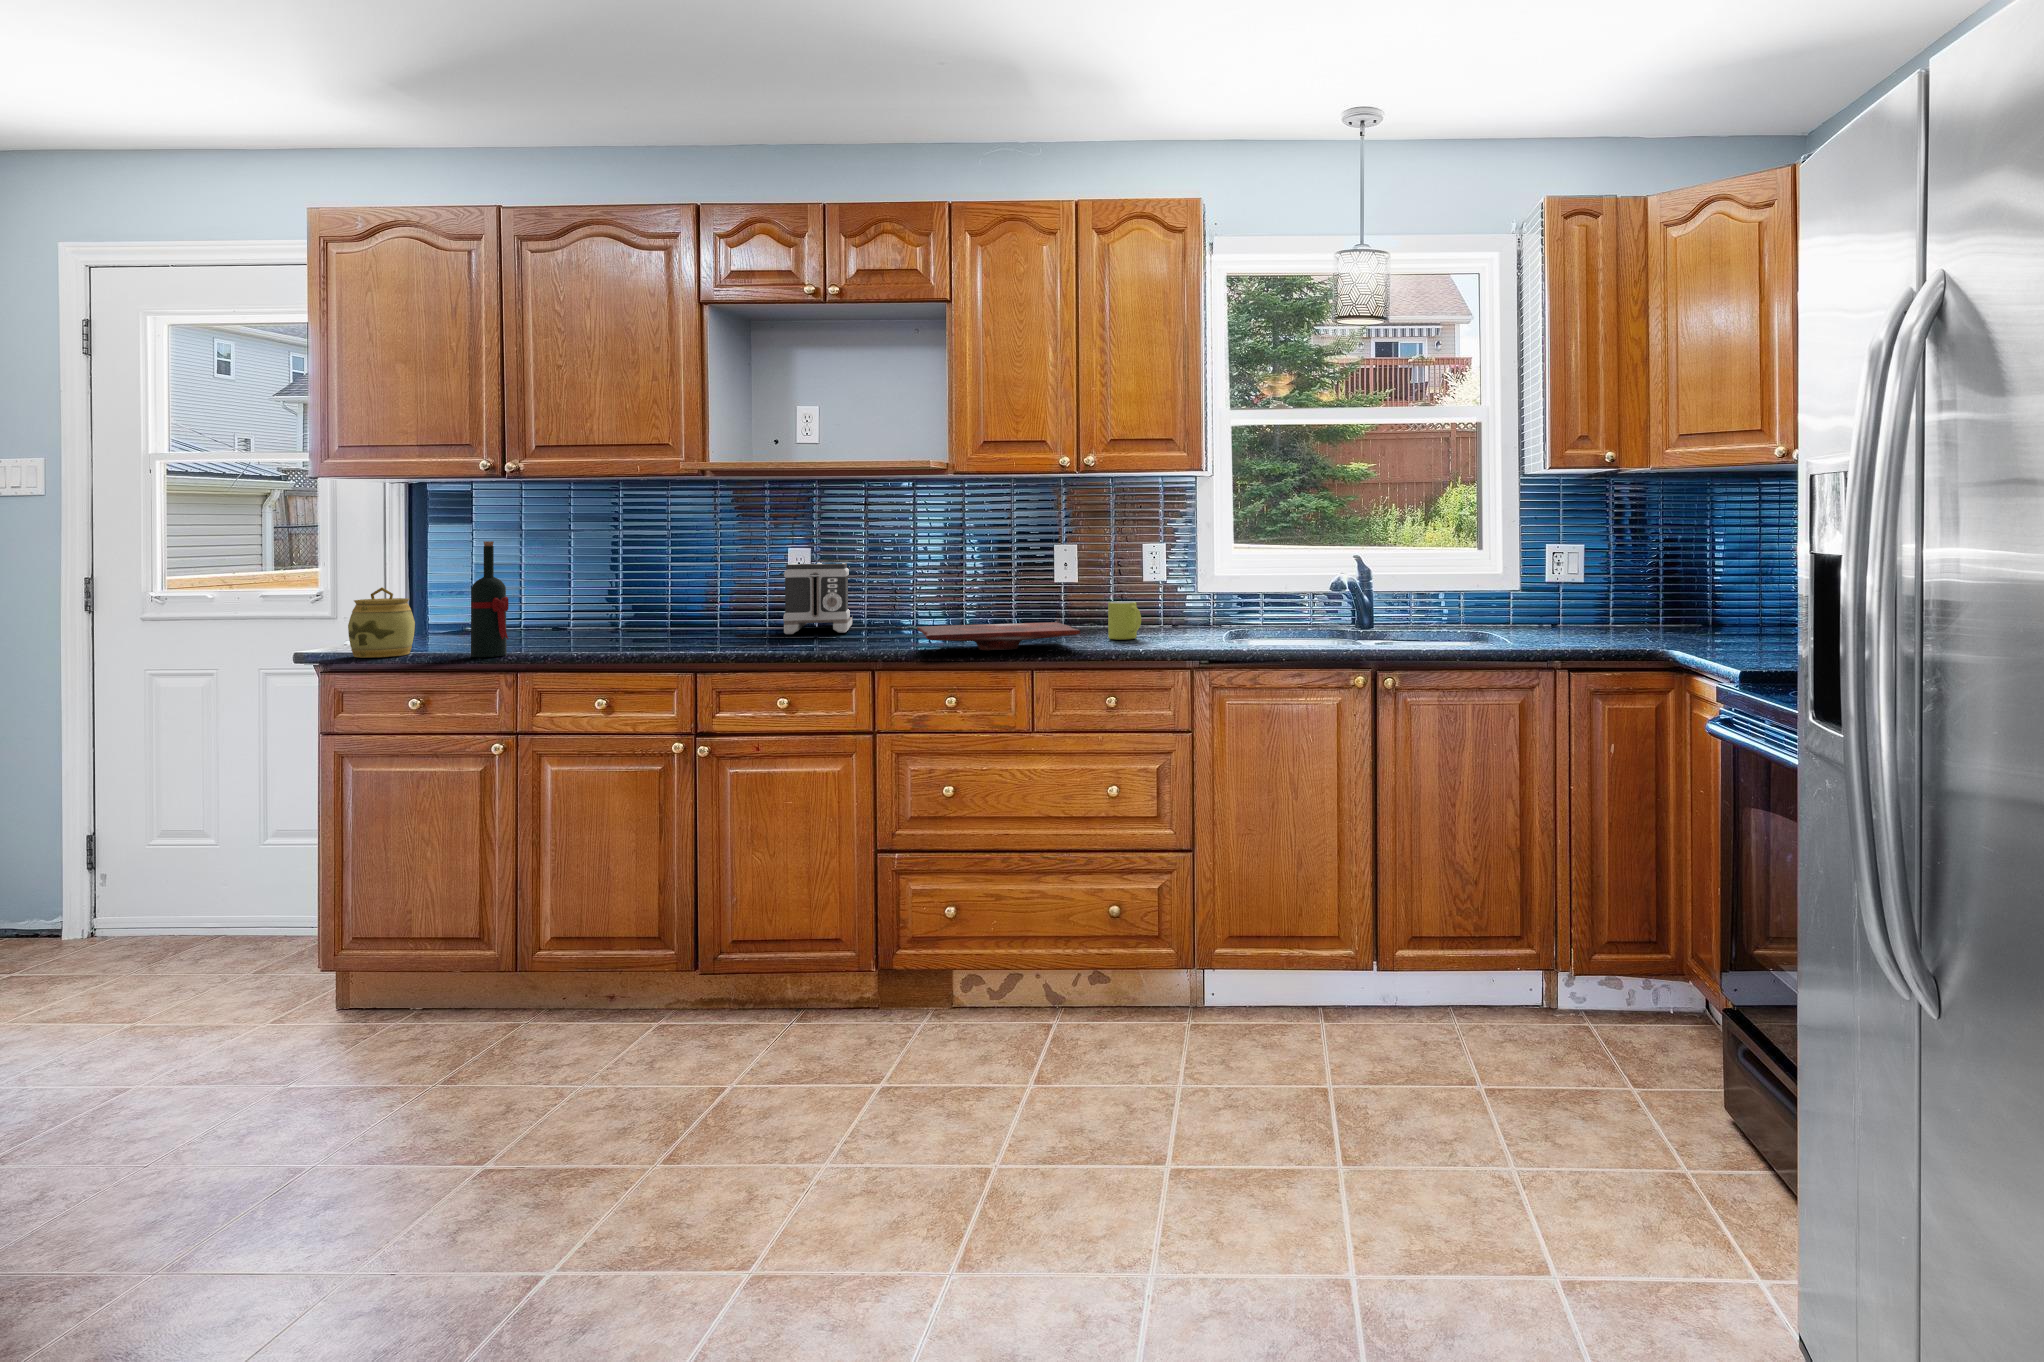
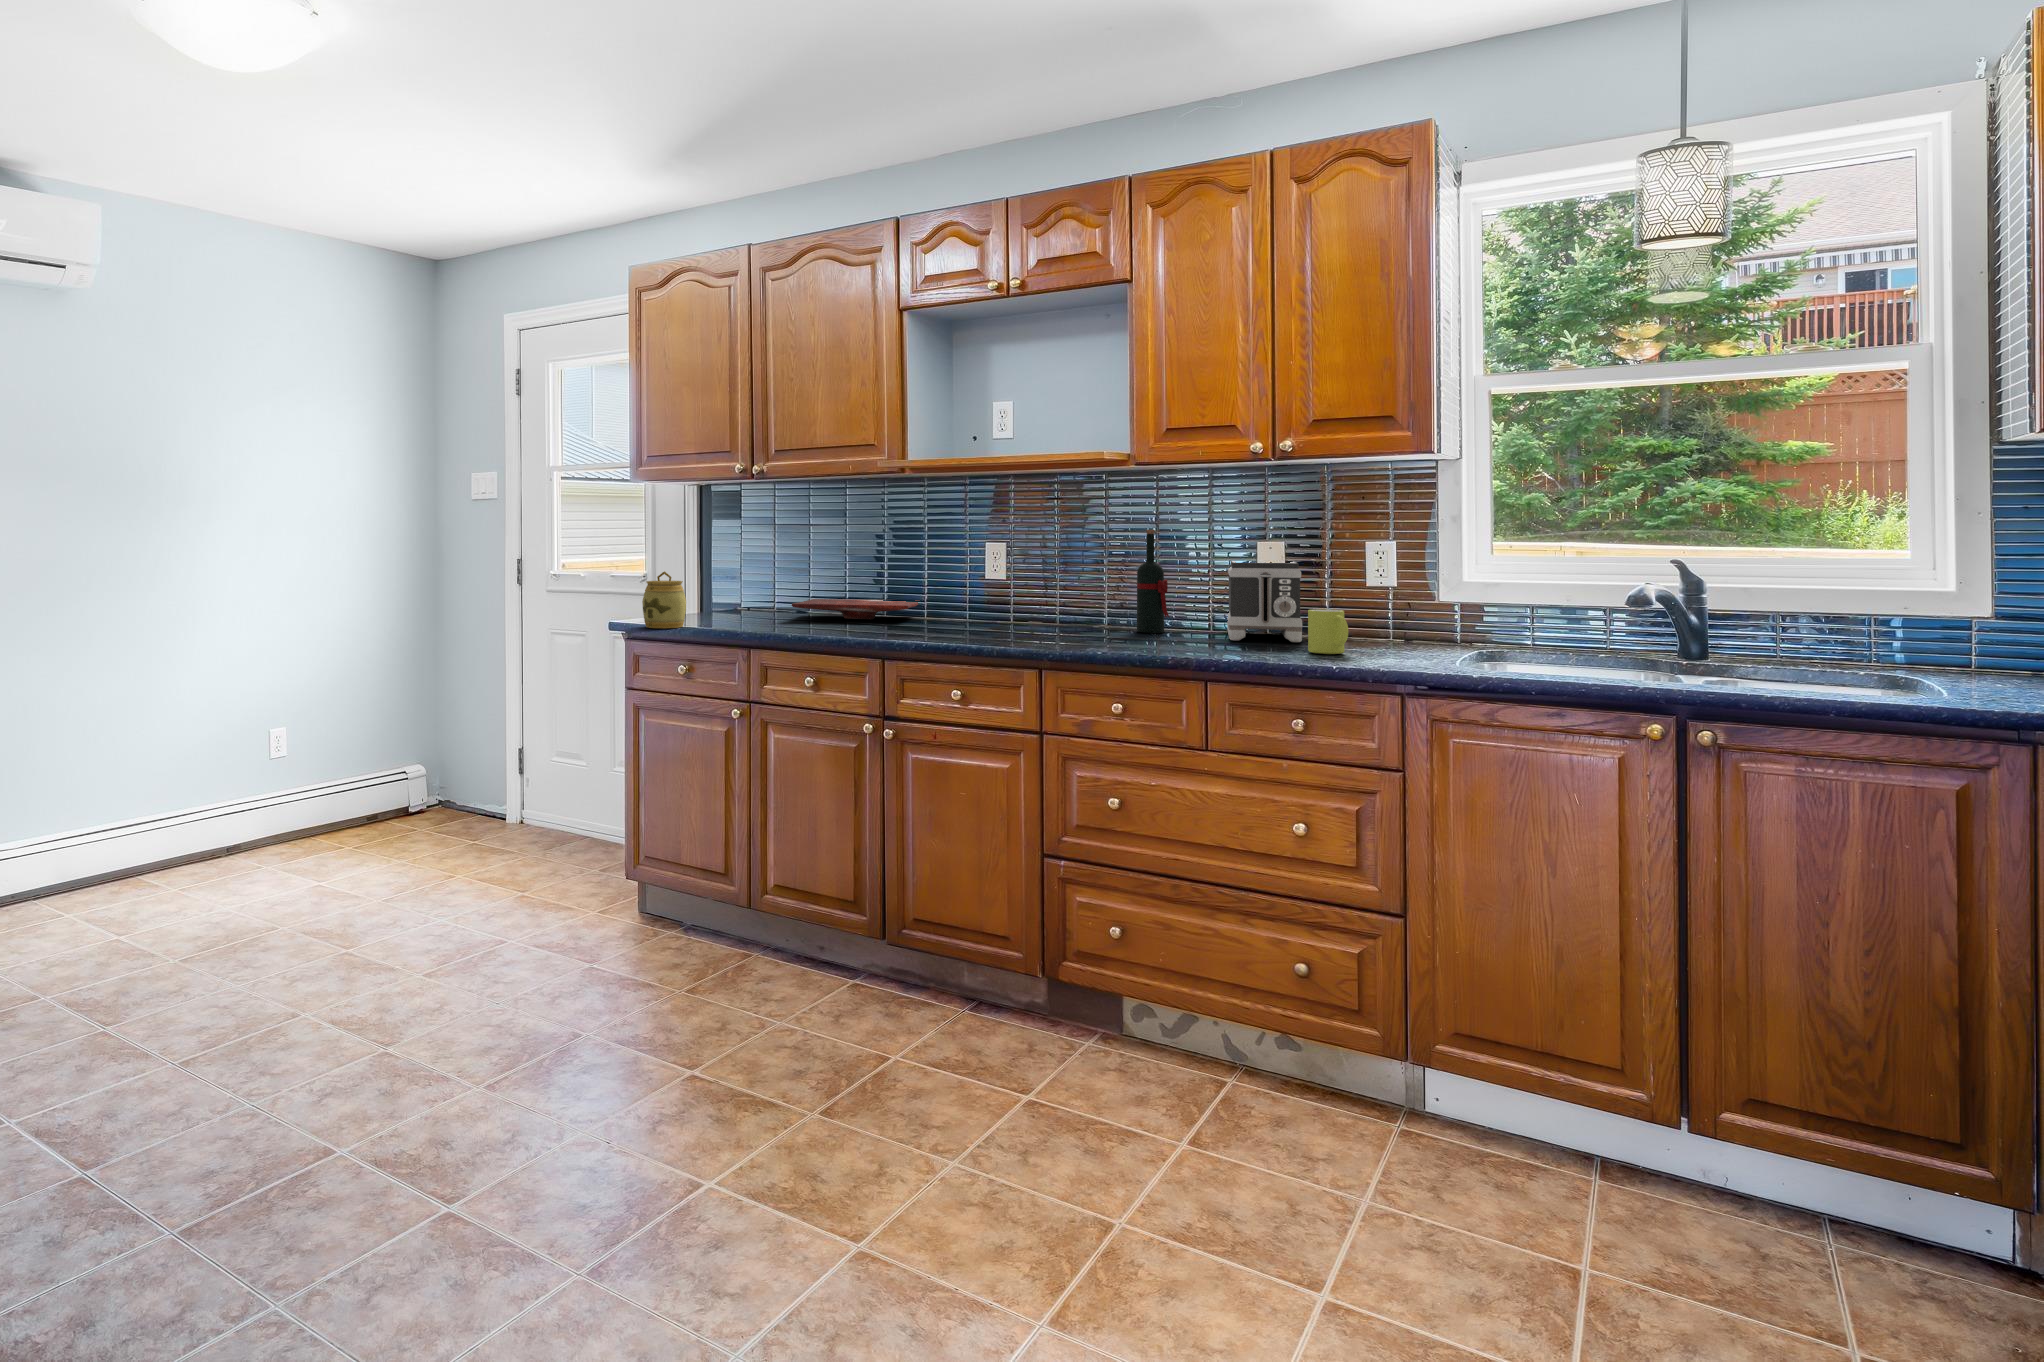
wine bottle: present [471,541,509,657] -> present [1137,530,1169,633]
toaster: present [783,563,852,634] -> present [1227,561,1303,642]
cutting board: present [917,622,1080,650] -> present [792,599,918,619]

